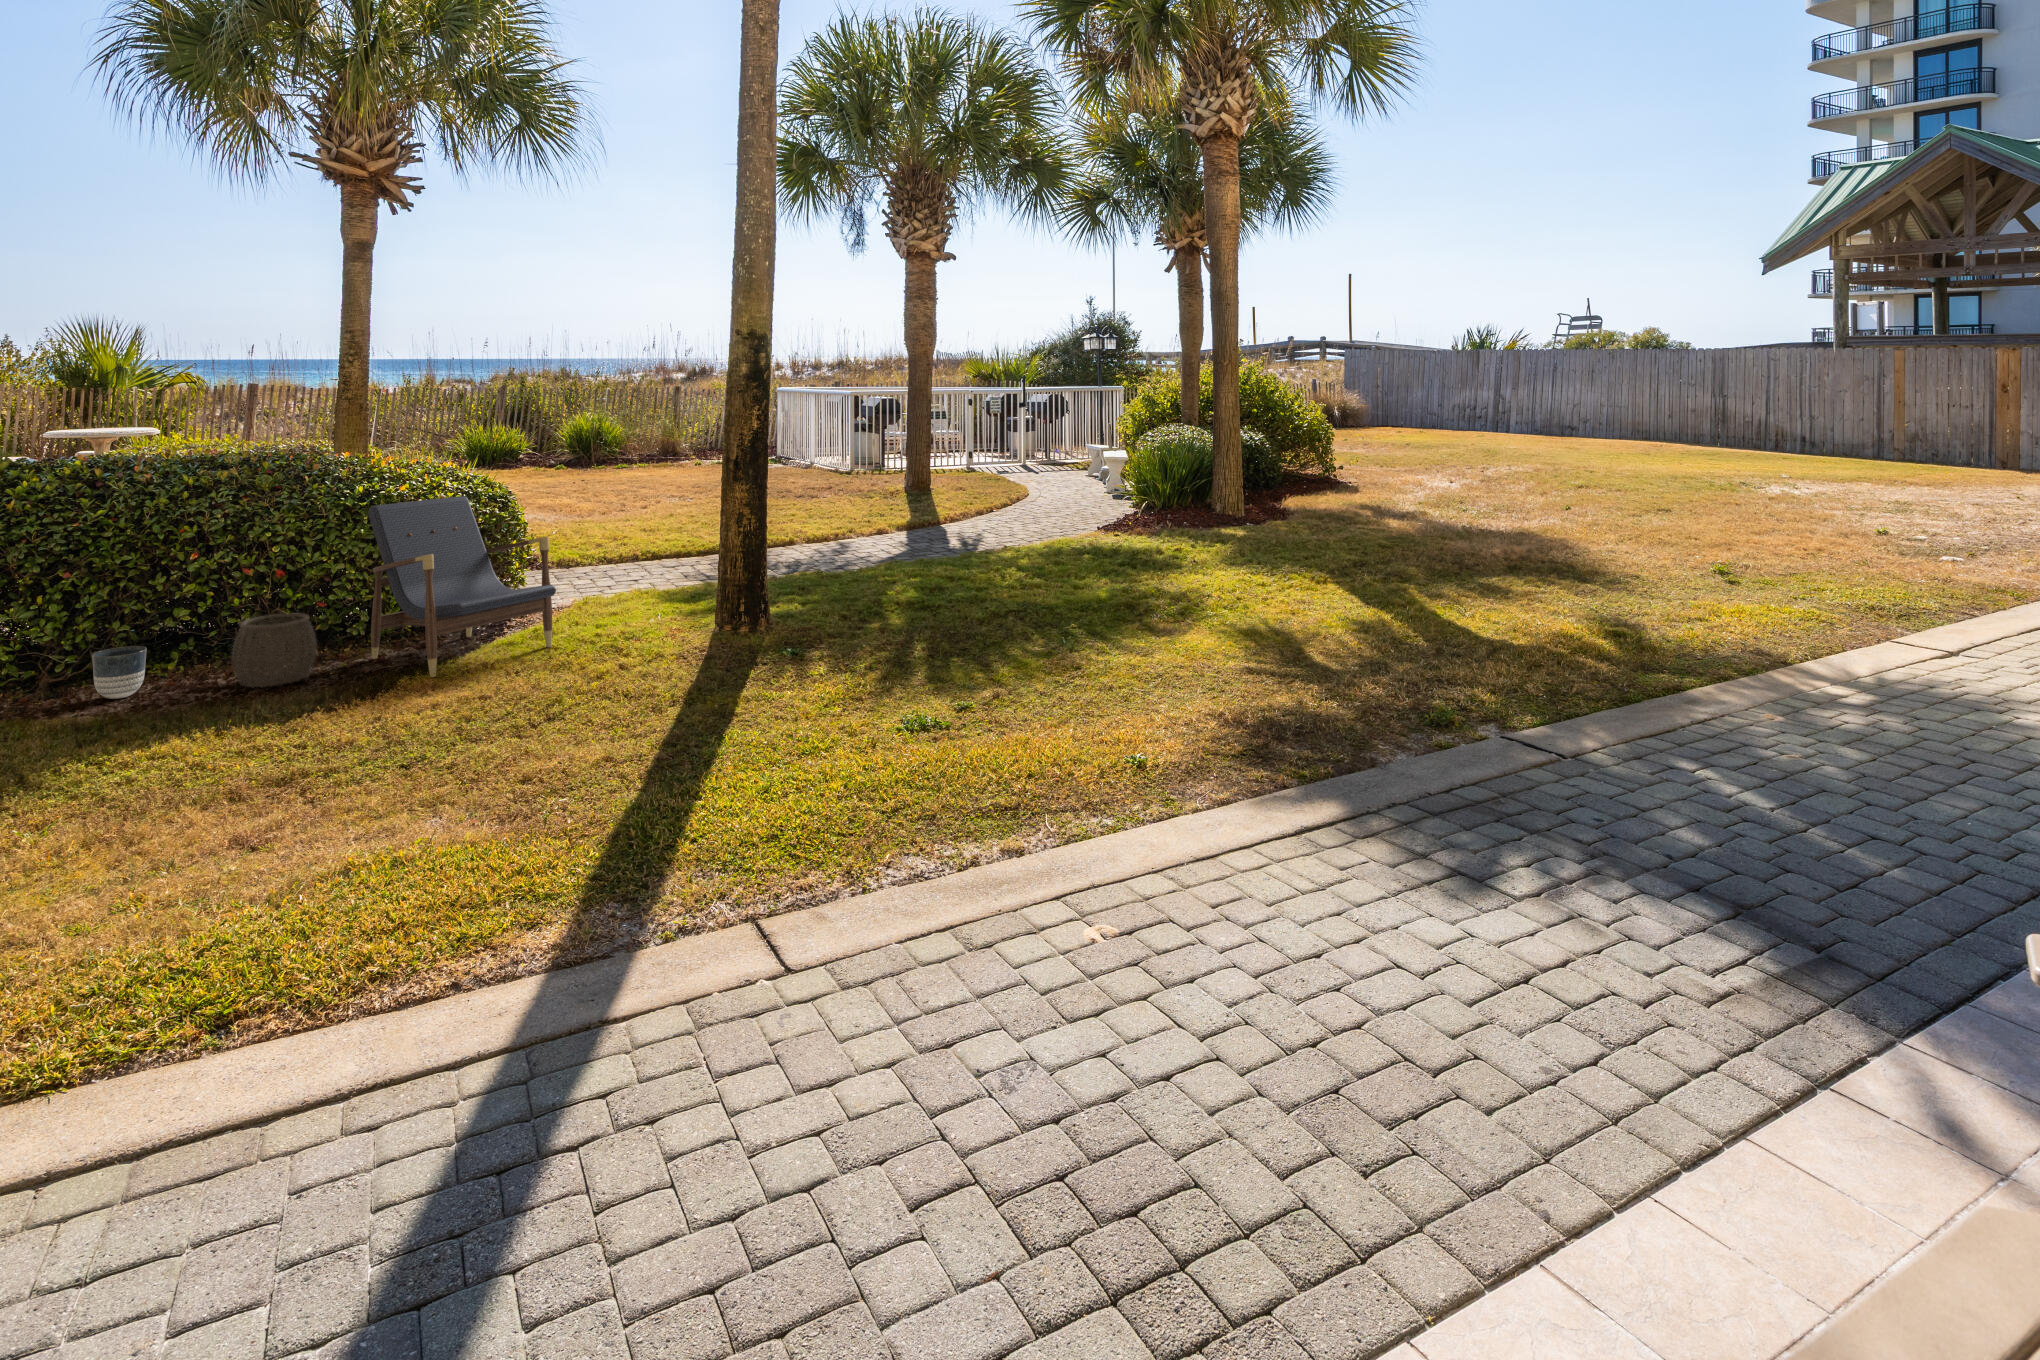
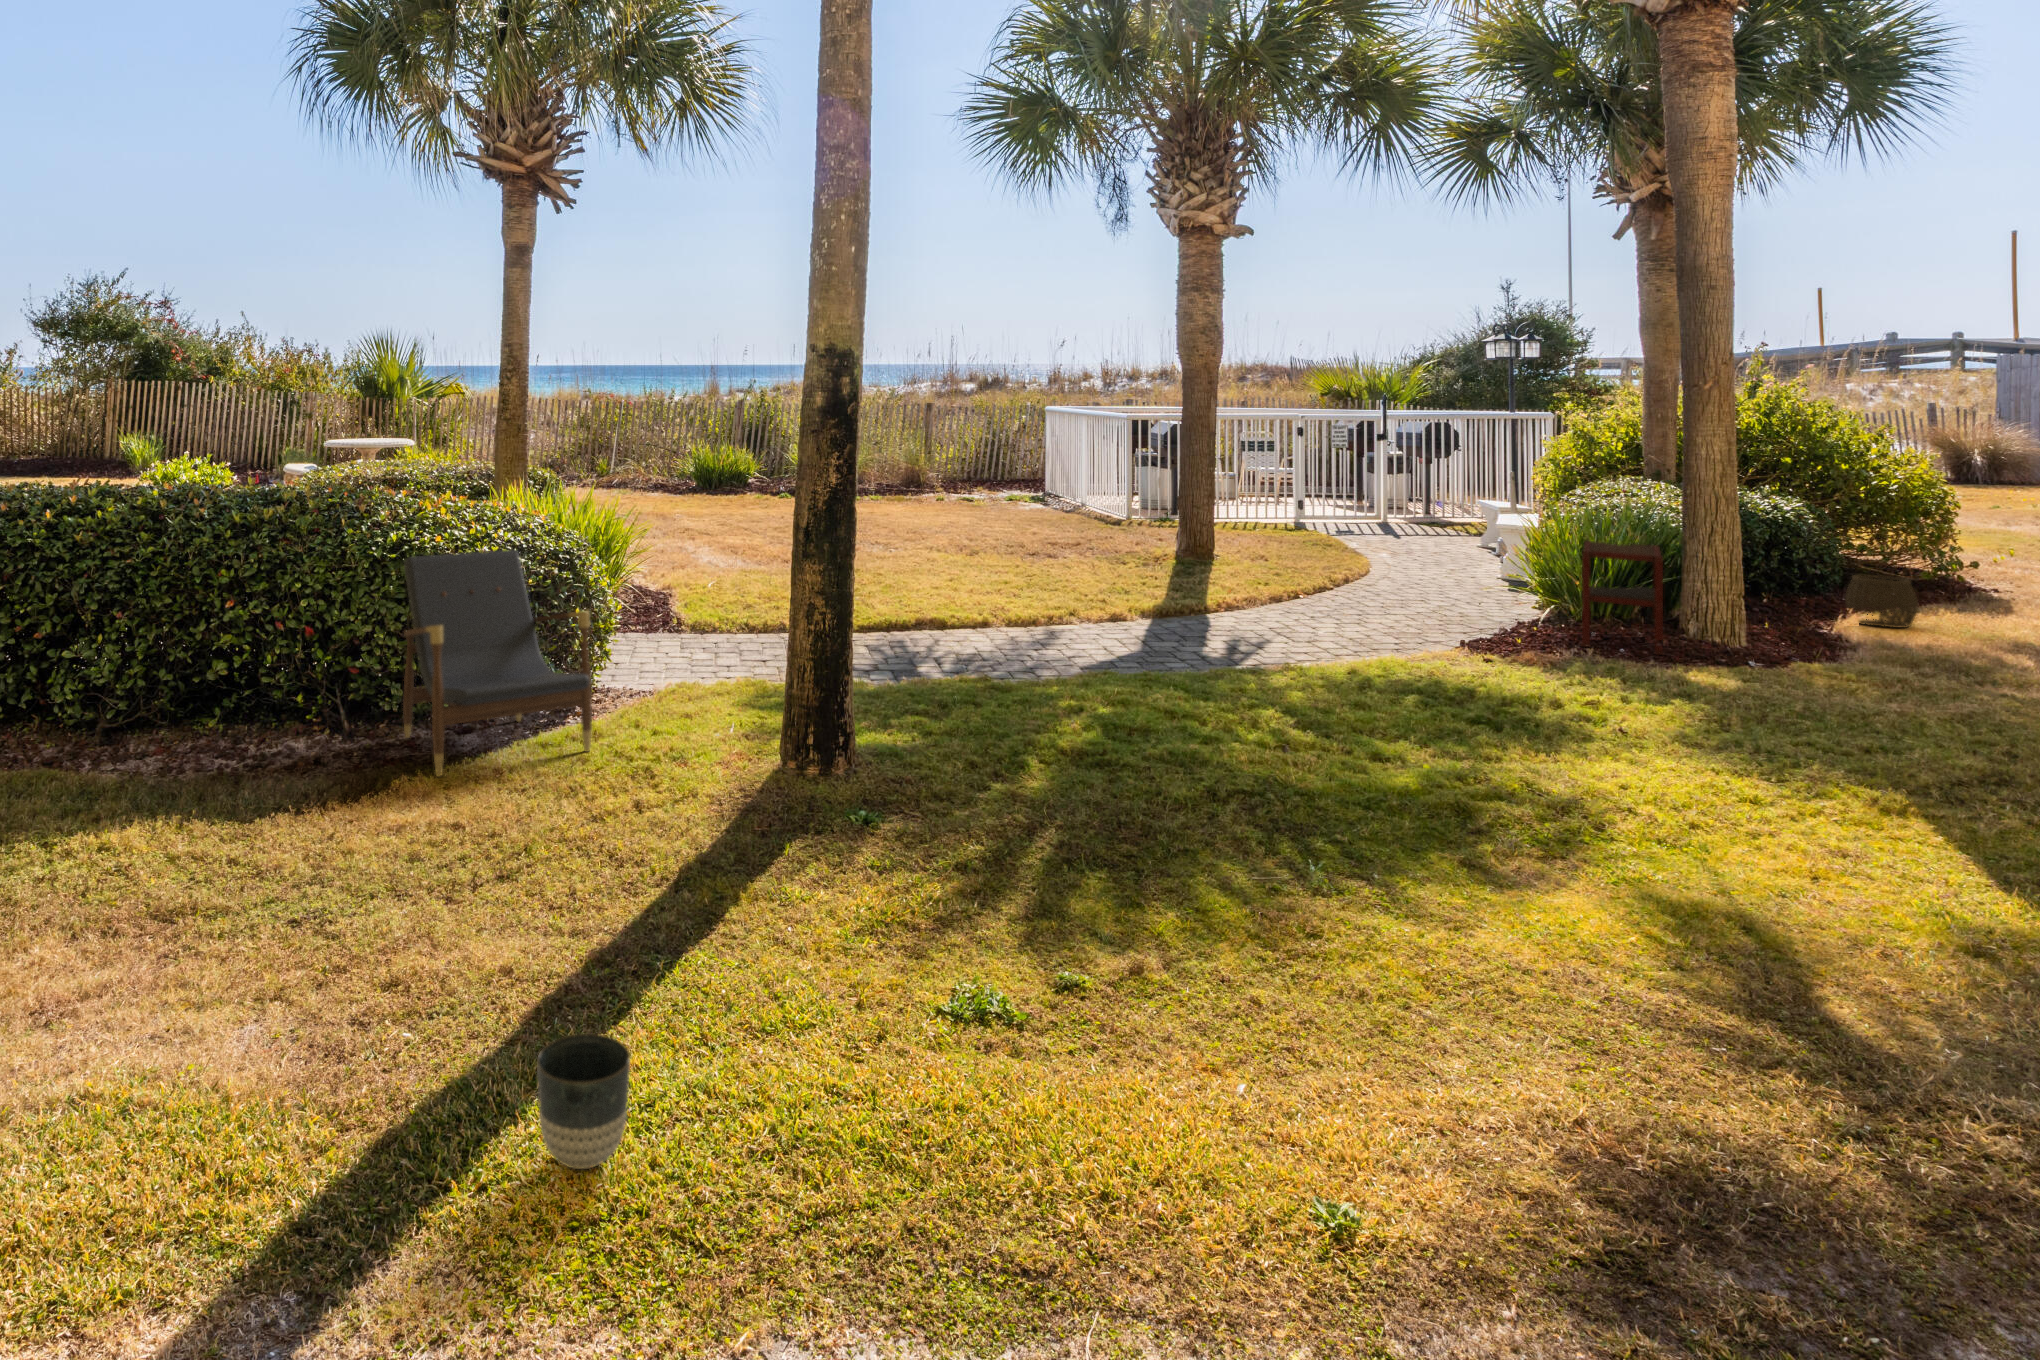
side table: none [1160,458,1204,522] -> present [1581,541,1664,655]
woven basket: present [232,613,317,688] -> present [1846,575,1918,628]
planter: present [92,646,147,699] -> present [537,1034,630,1169]

